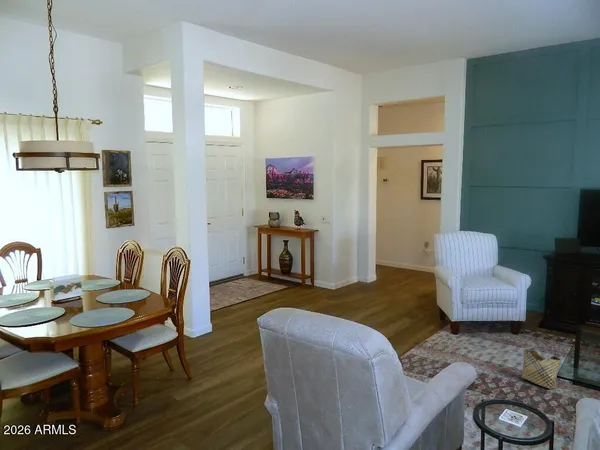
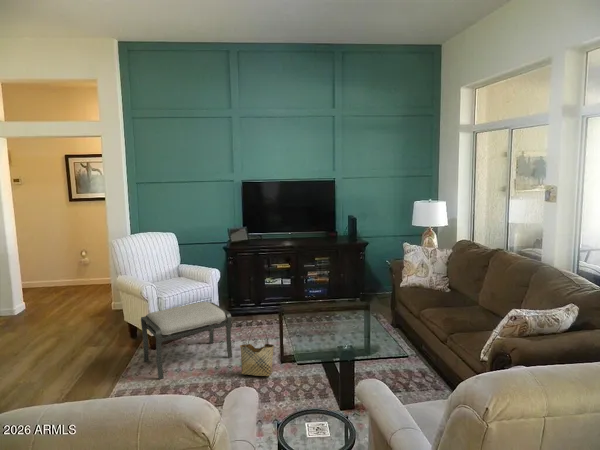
ottoman: none [441,299,525,362] -> present [141,302,232,379]

